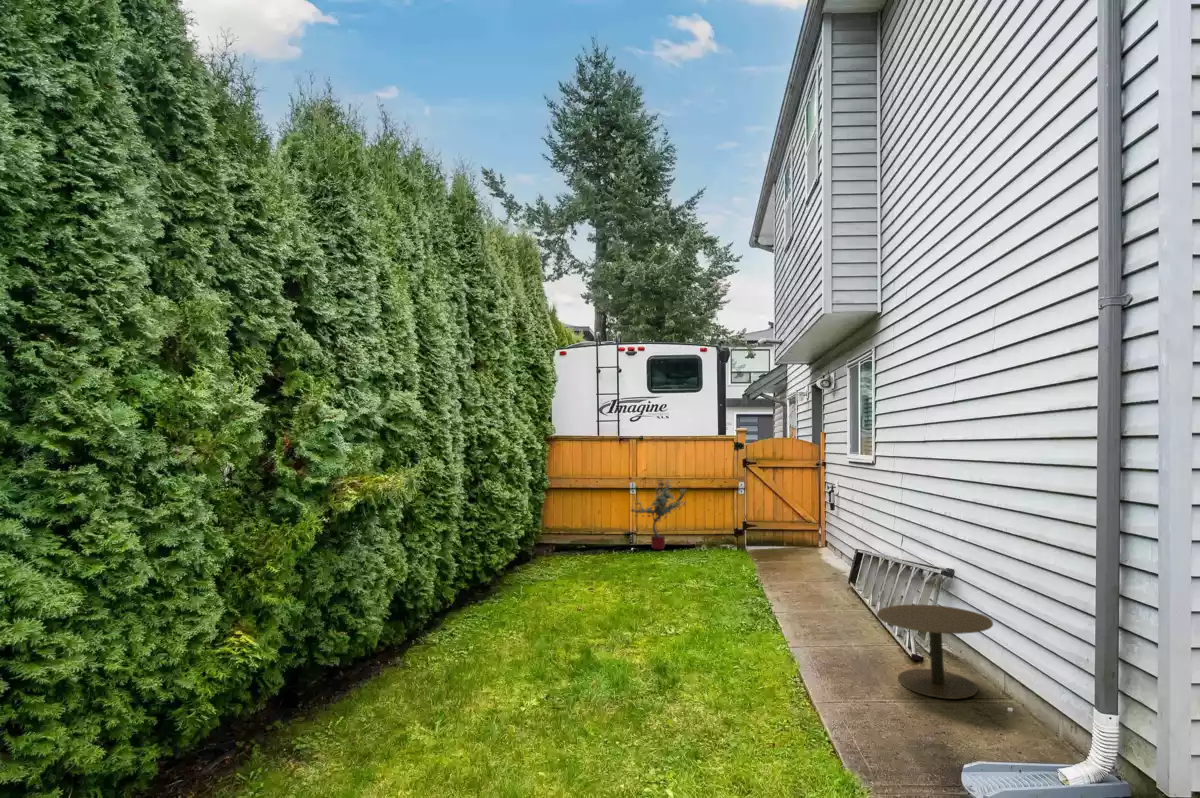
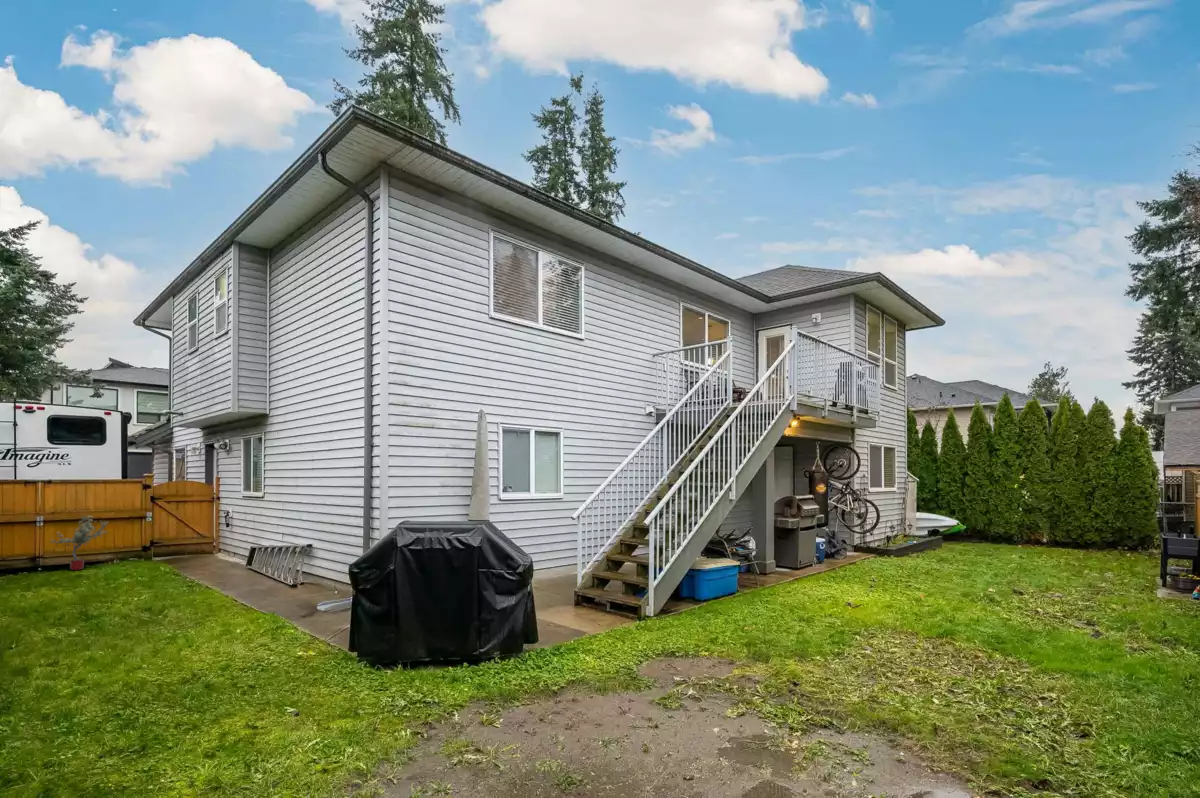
side table: present [877,605,993,699] -> none [277,559,328,596]

